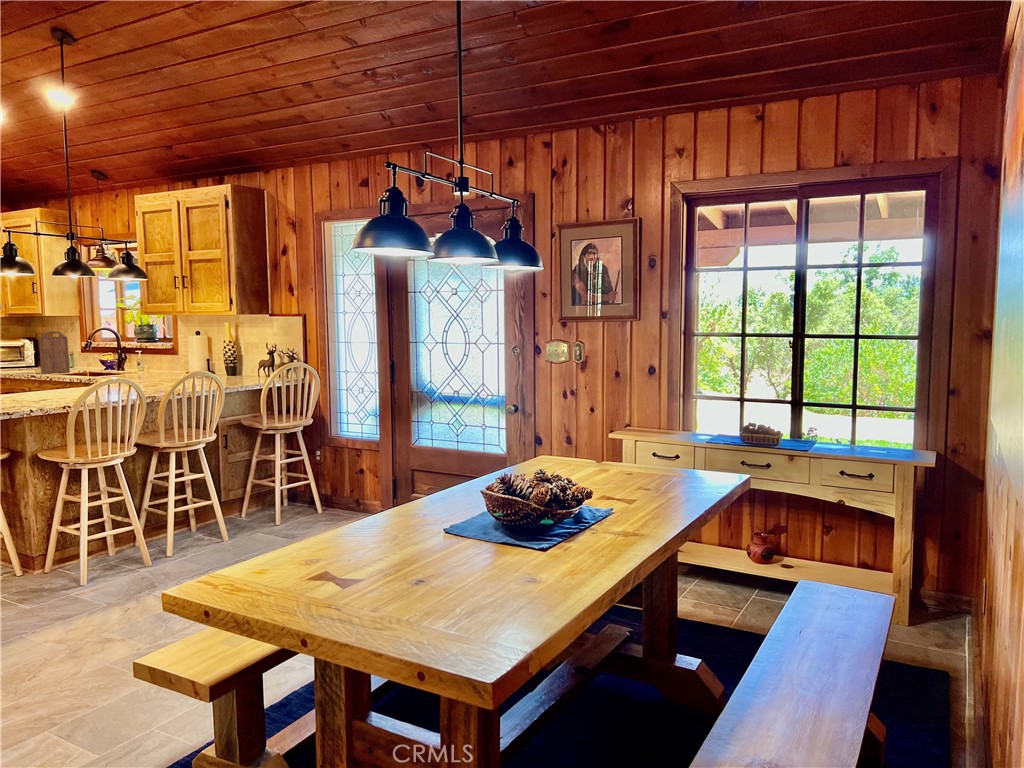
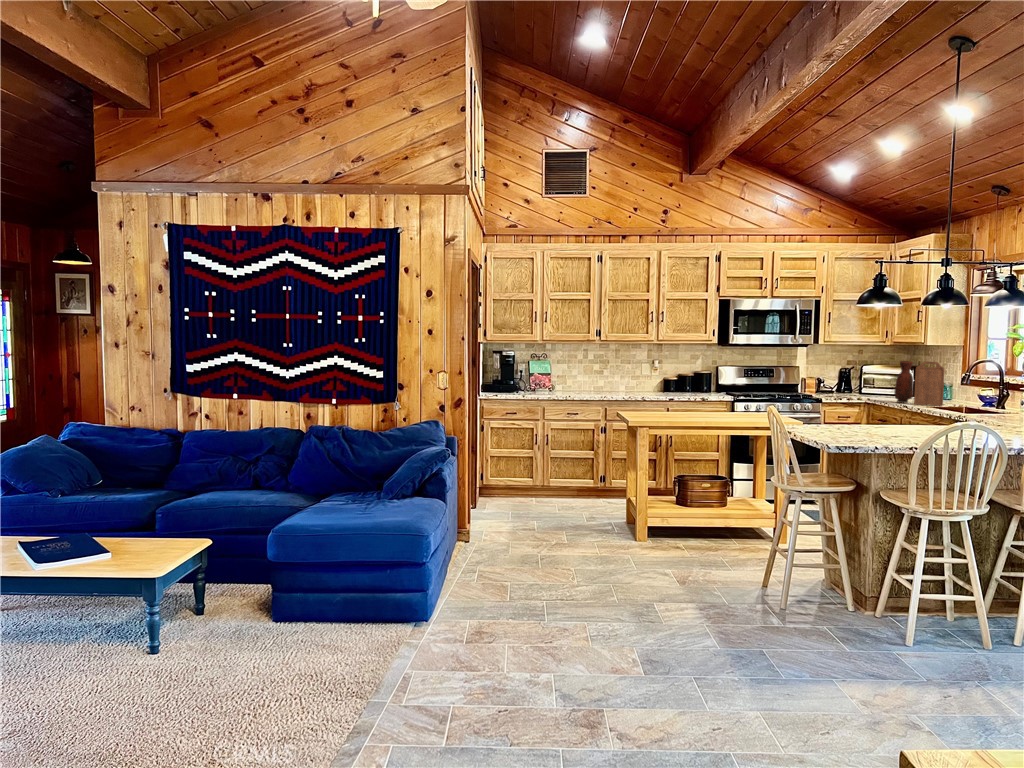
vase: none [19,332,39,373] -> present [894,361,913,403]

